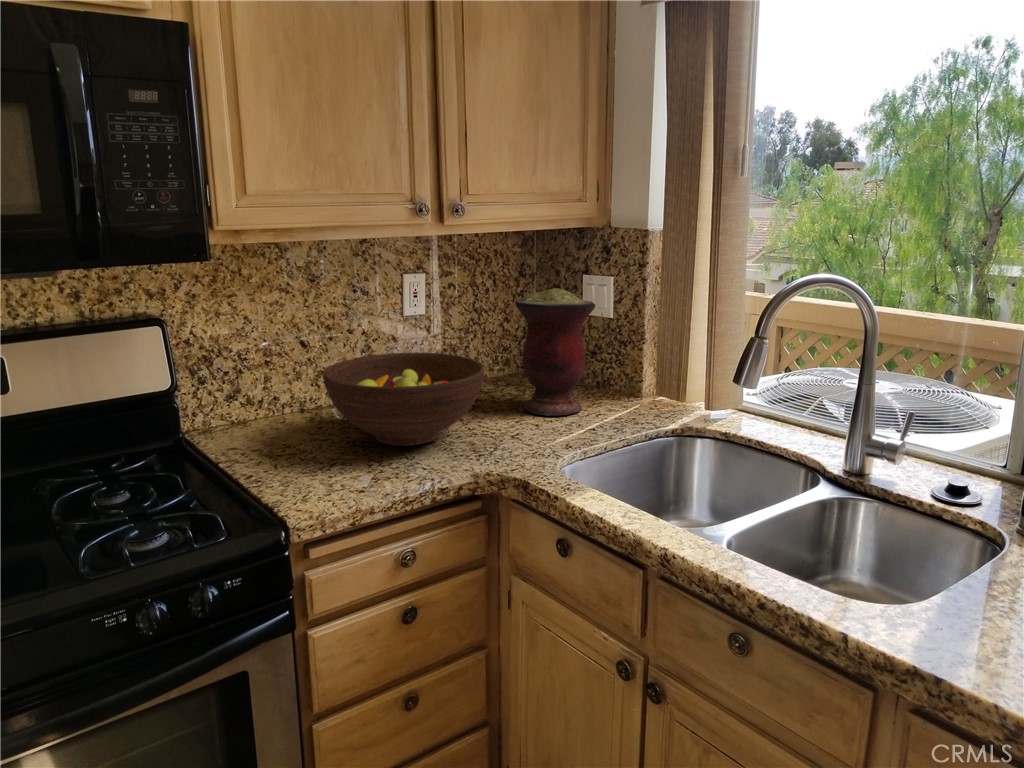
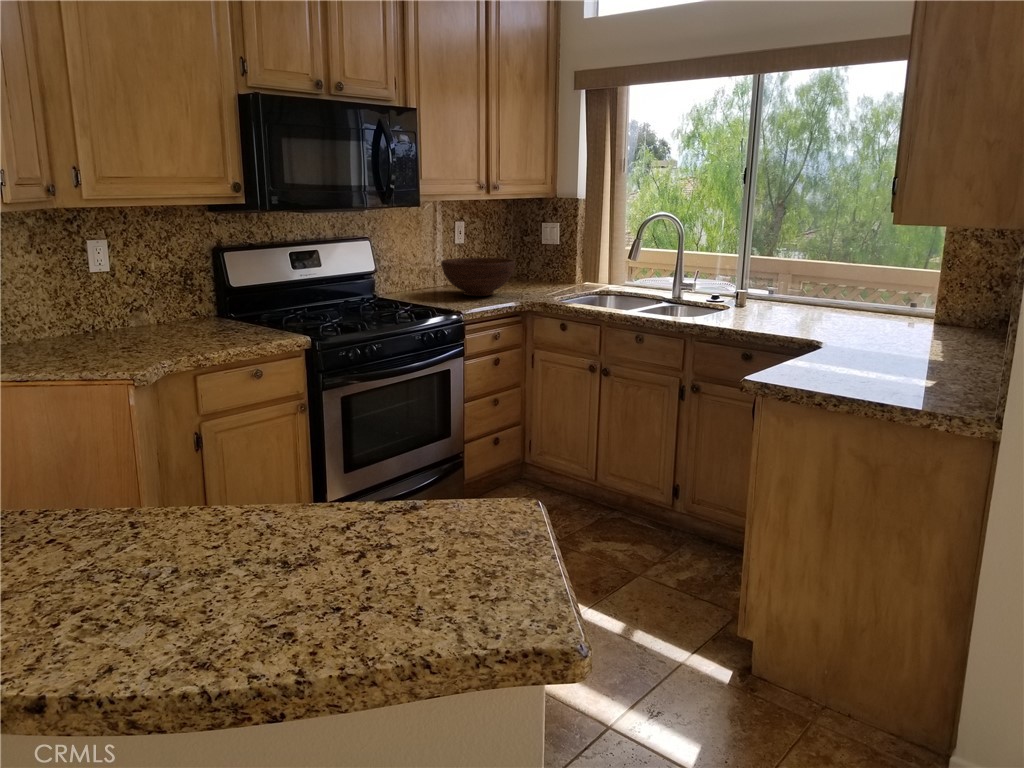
vase: present [515,288,595,416] -> none [517,227,556,288]

